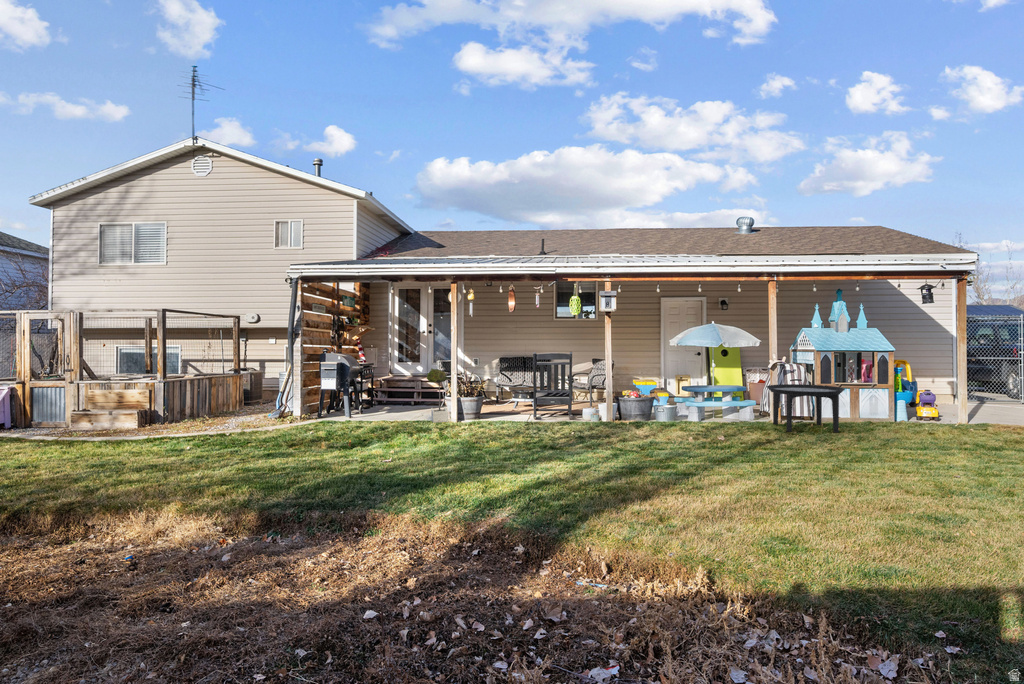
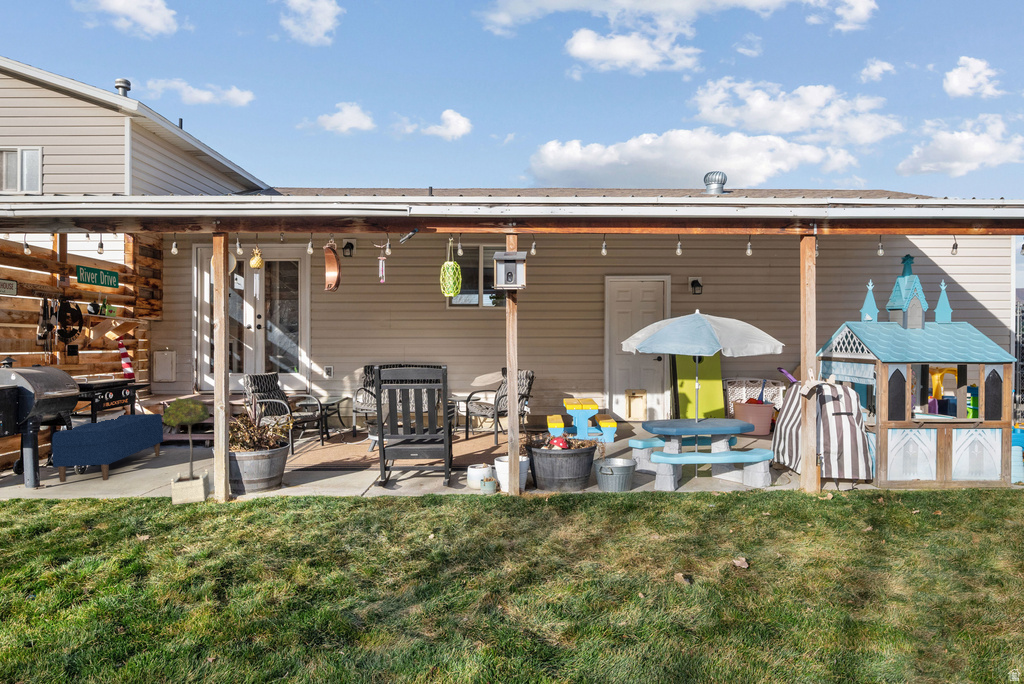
bench: none [355,383,394,416] -> present [52,414,163,482]
round table: present [766,384,845,433] -> none [800,422,962,528]

